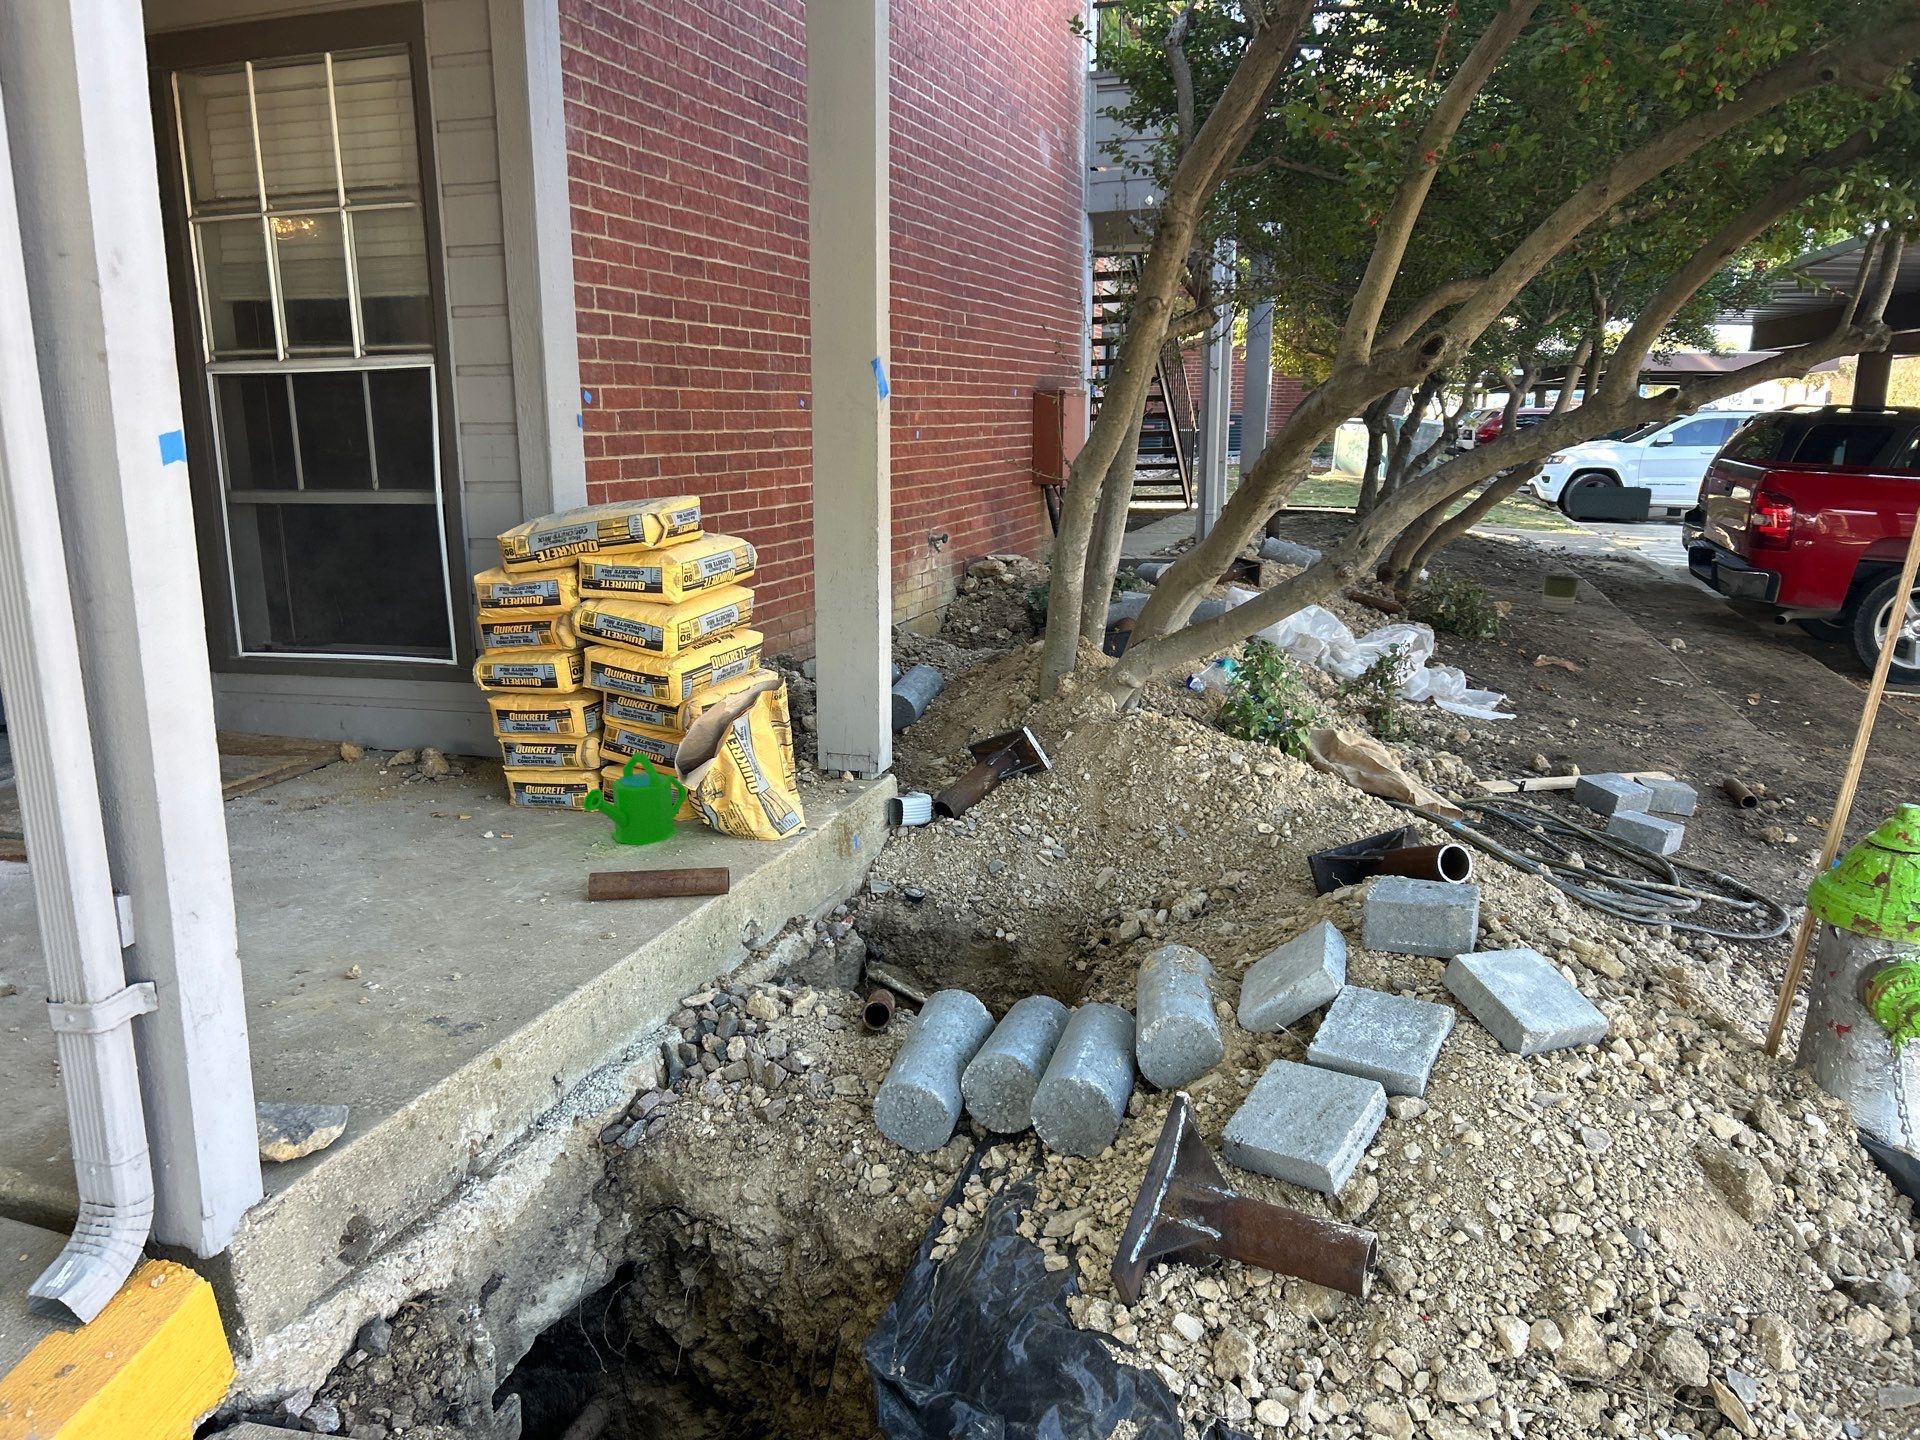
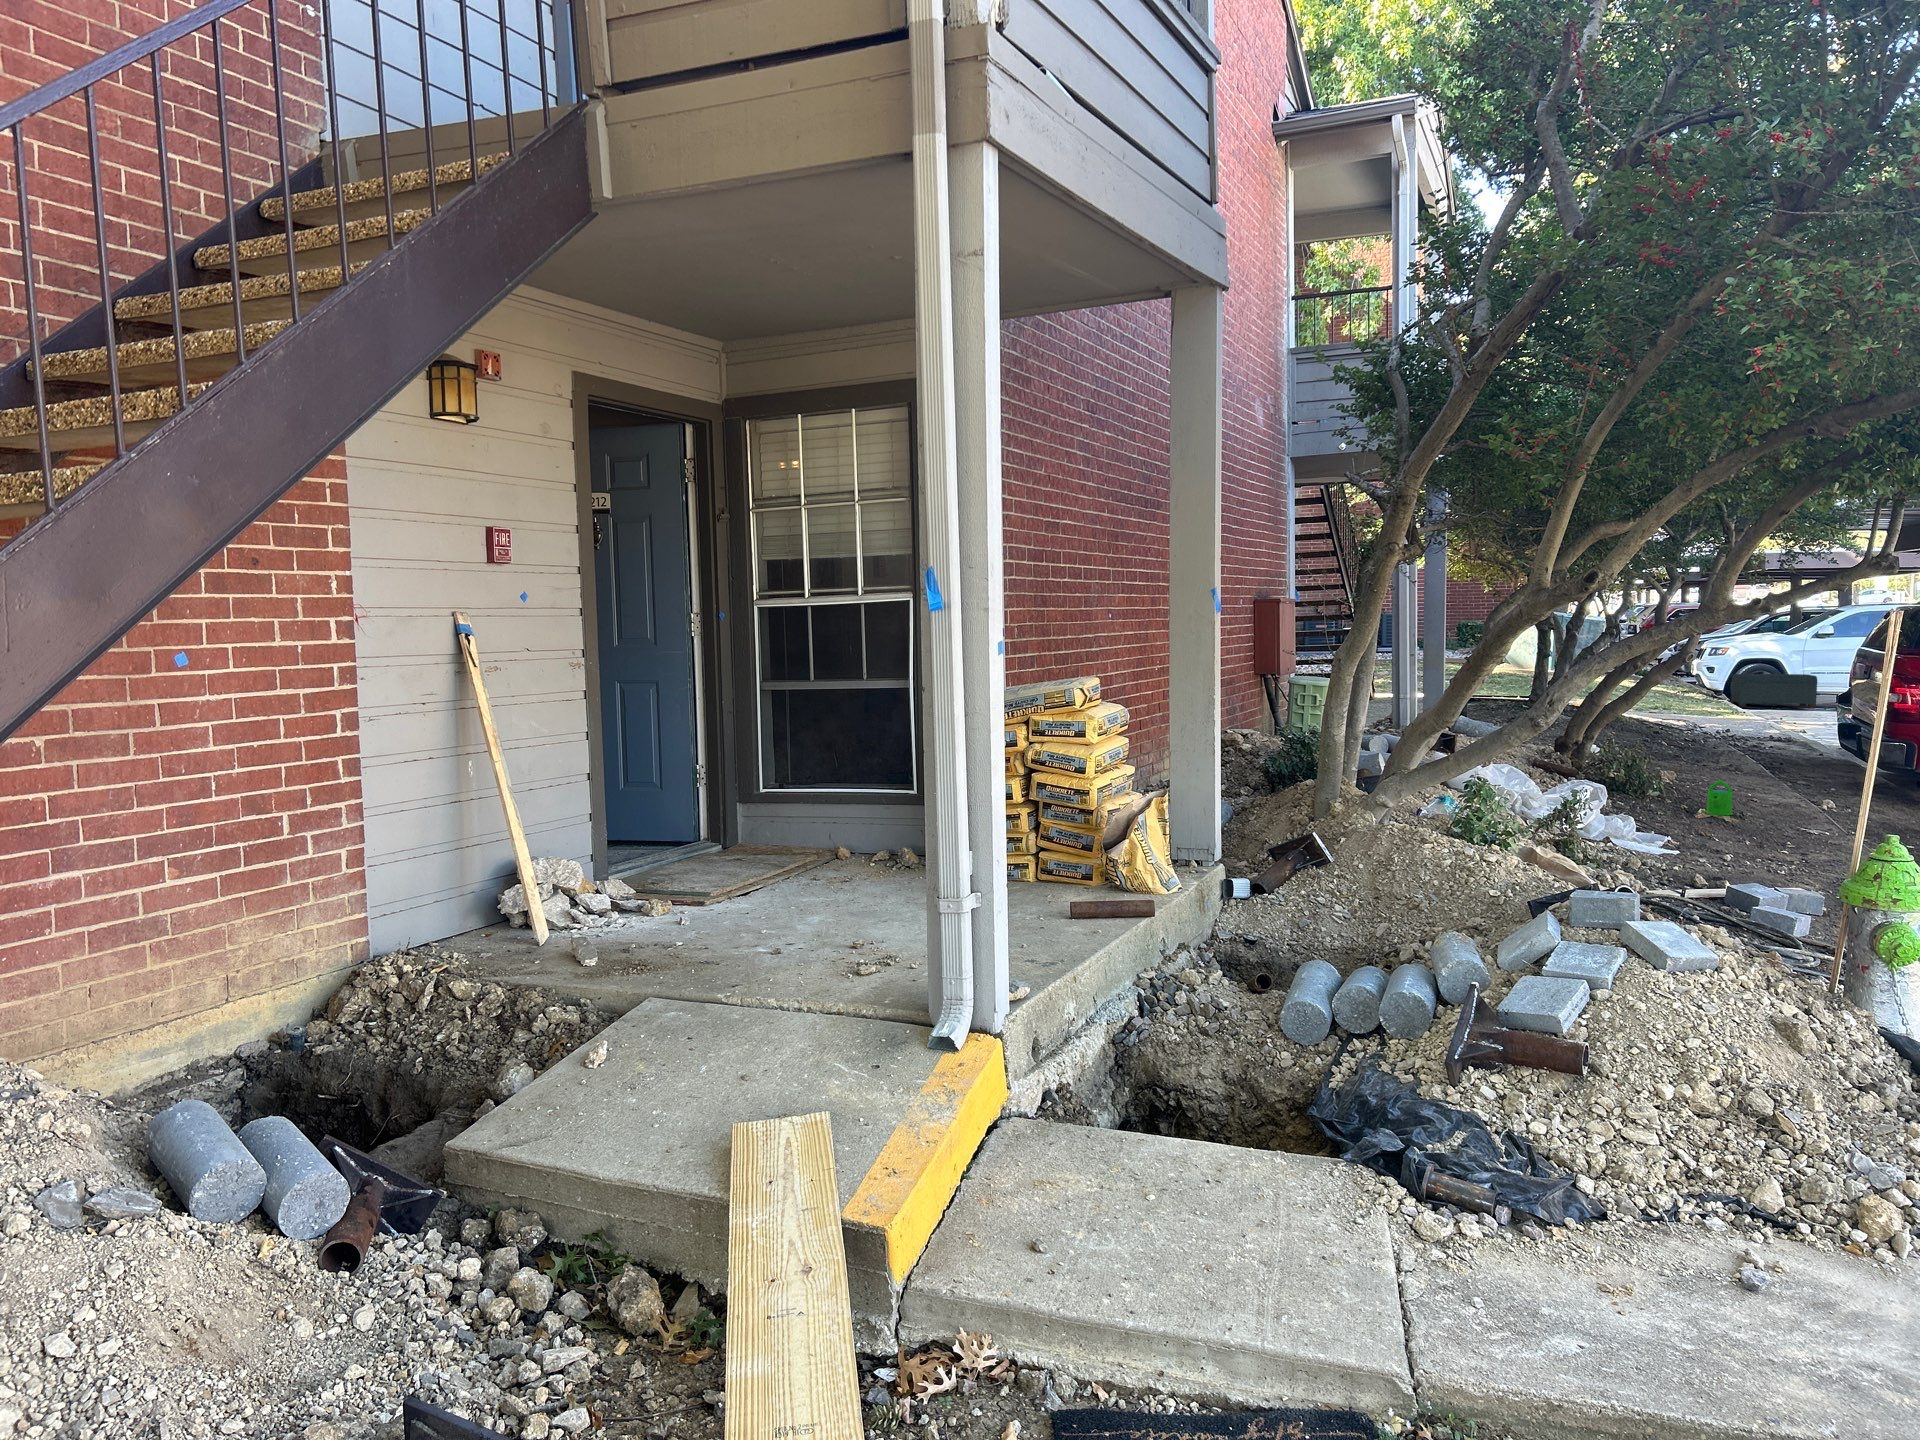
planter: present [1543,576,1579,613] -> none [1704,749,1736,781]
watering can: present [583,752,687,845] -> present [1706,781,1733,815]

